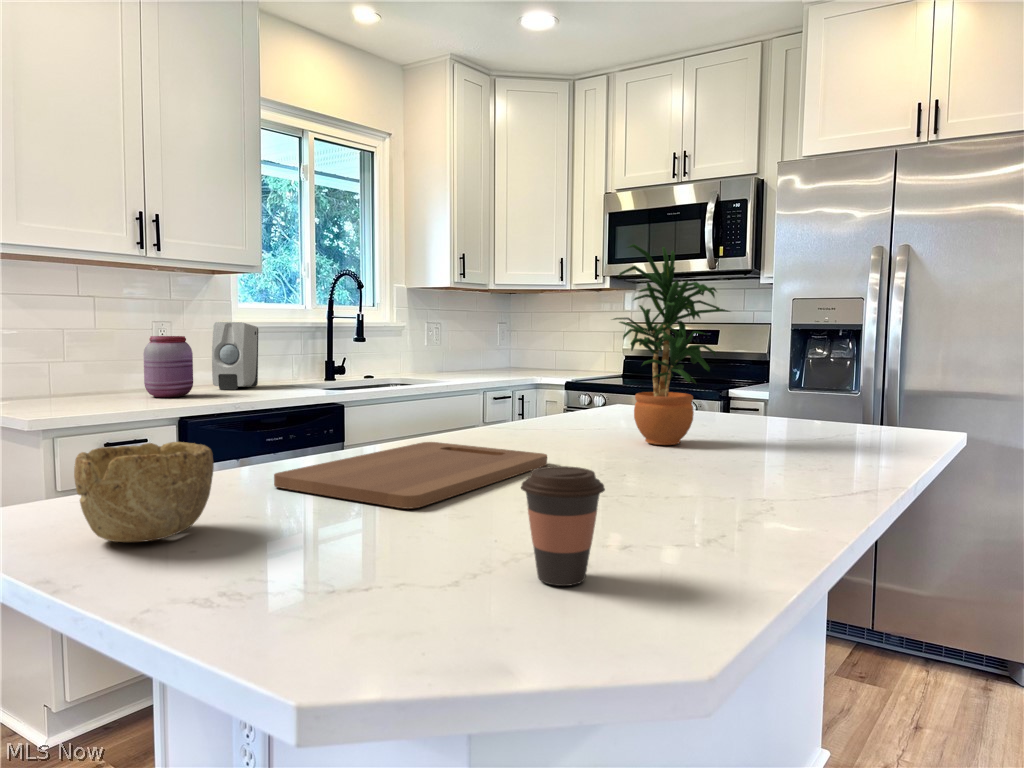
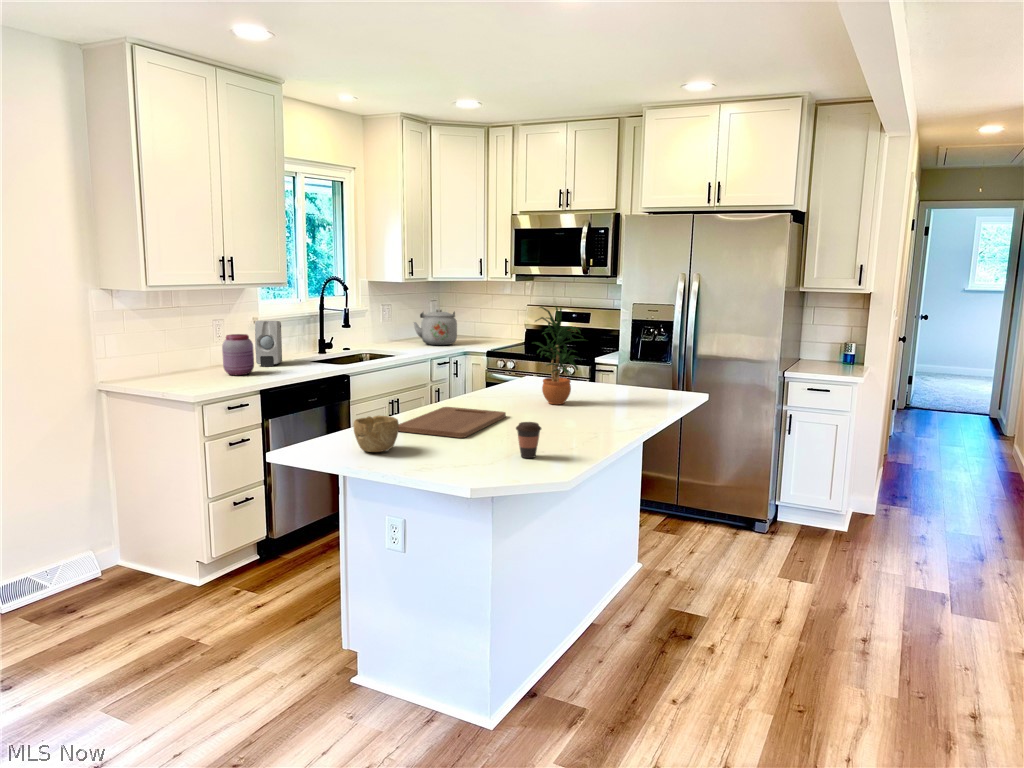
kettle: none [466,326,527,375] -> present [414,309,457,345]

